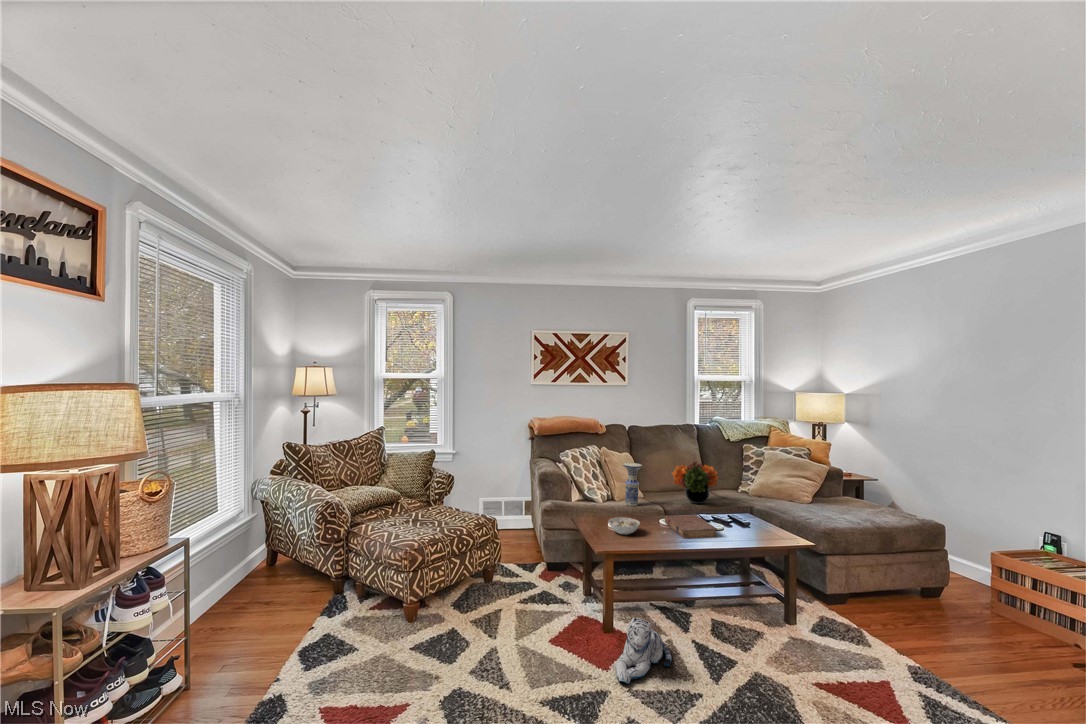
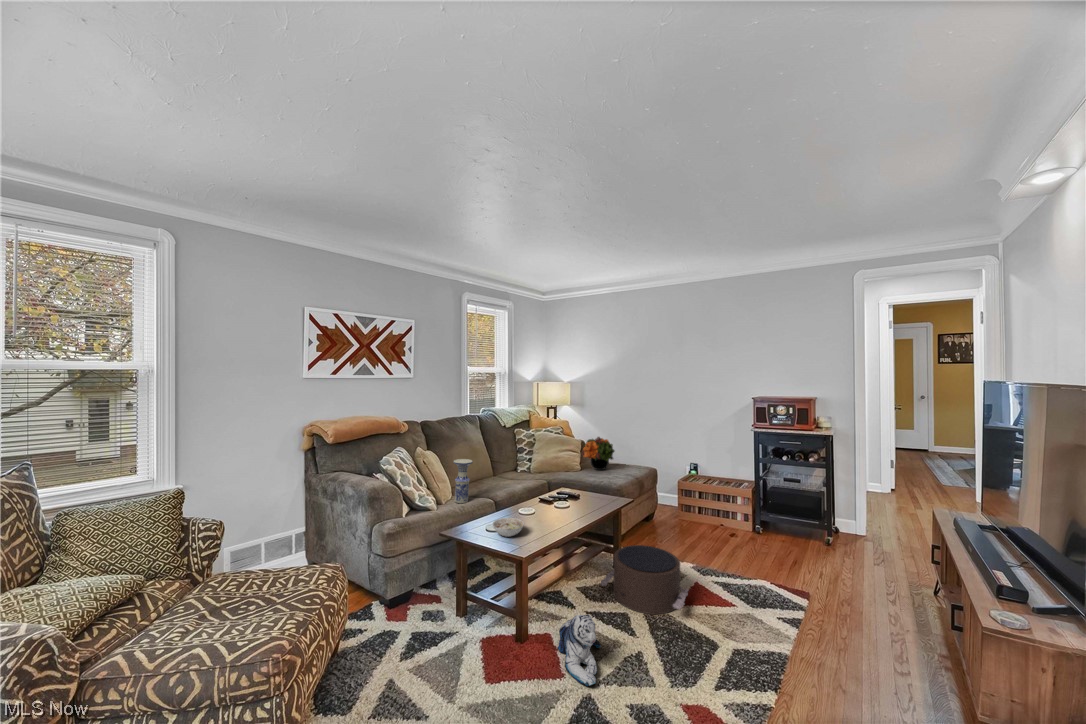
flower arrangement: present [672,461,719,504] -> present [582,437,614,470]
book: present [665,515,717,539] -> none [524,499,578,524]
pouf: none [730,592,844,684] -> present [600,545,688,614]

